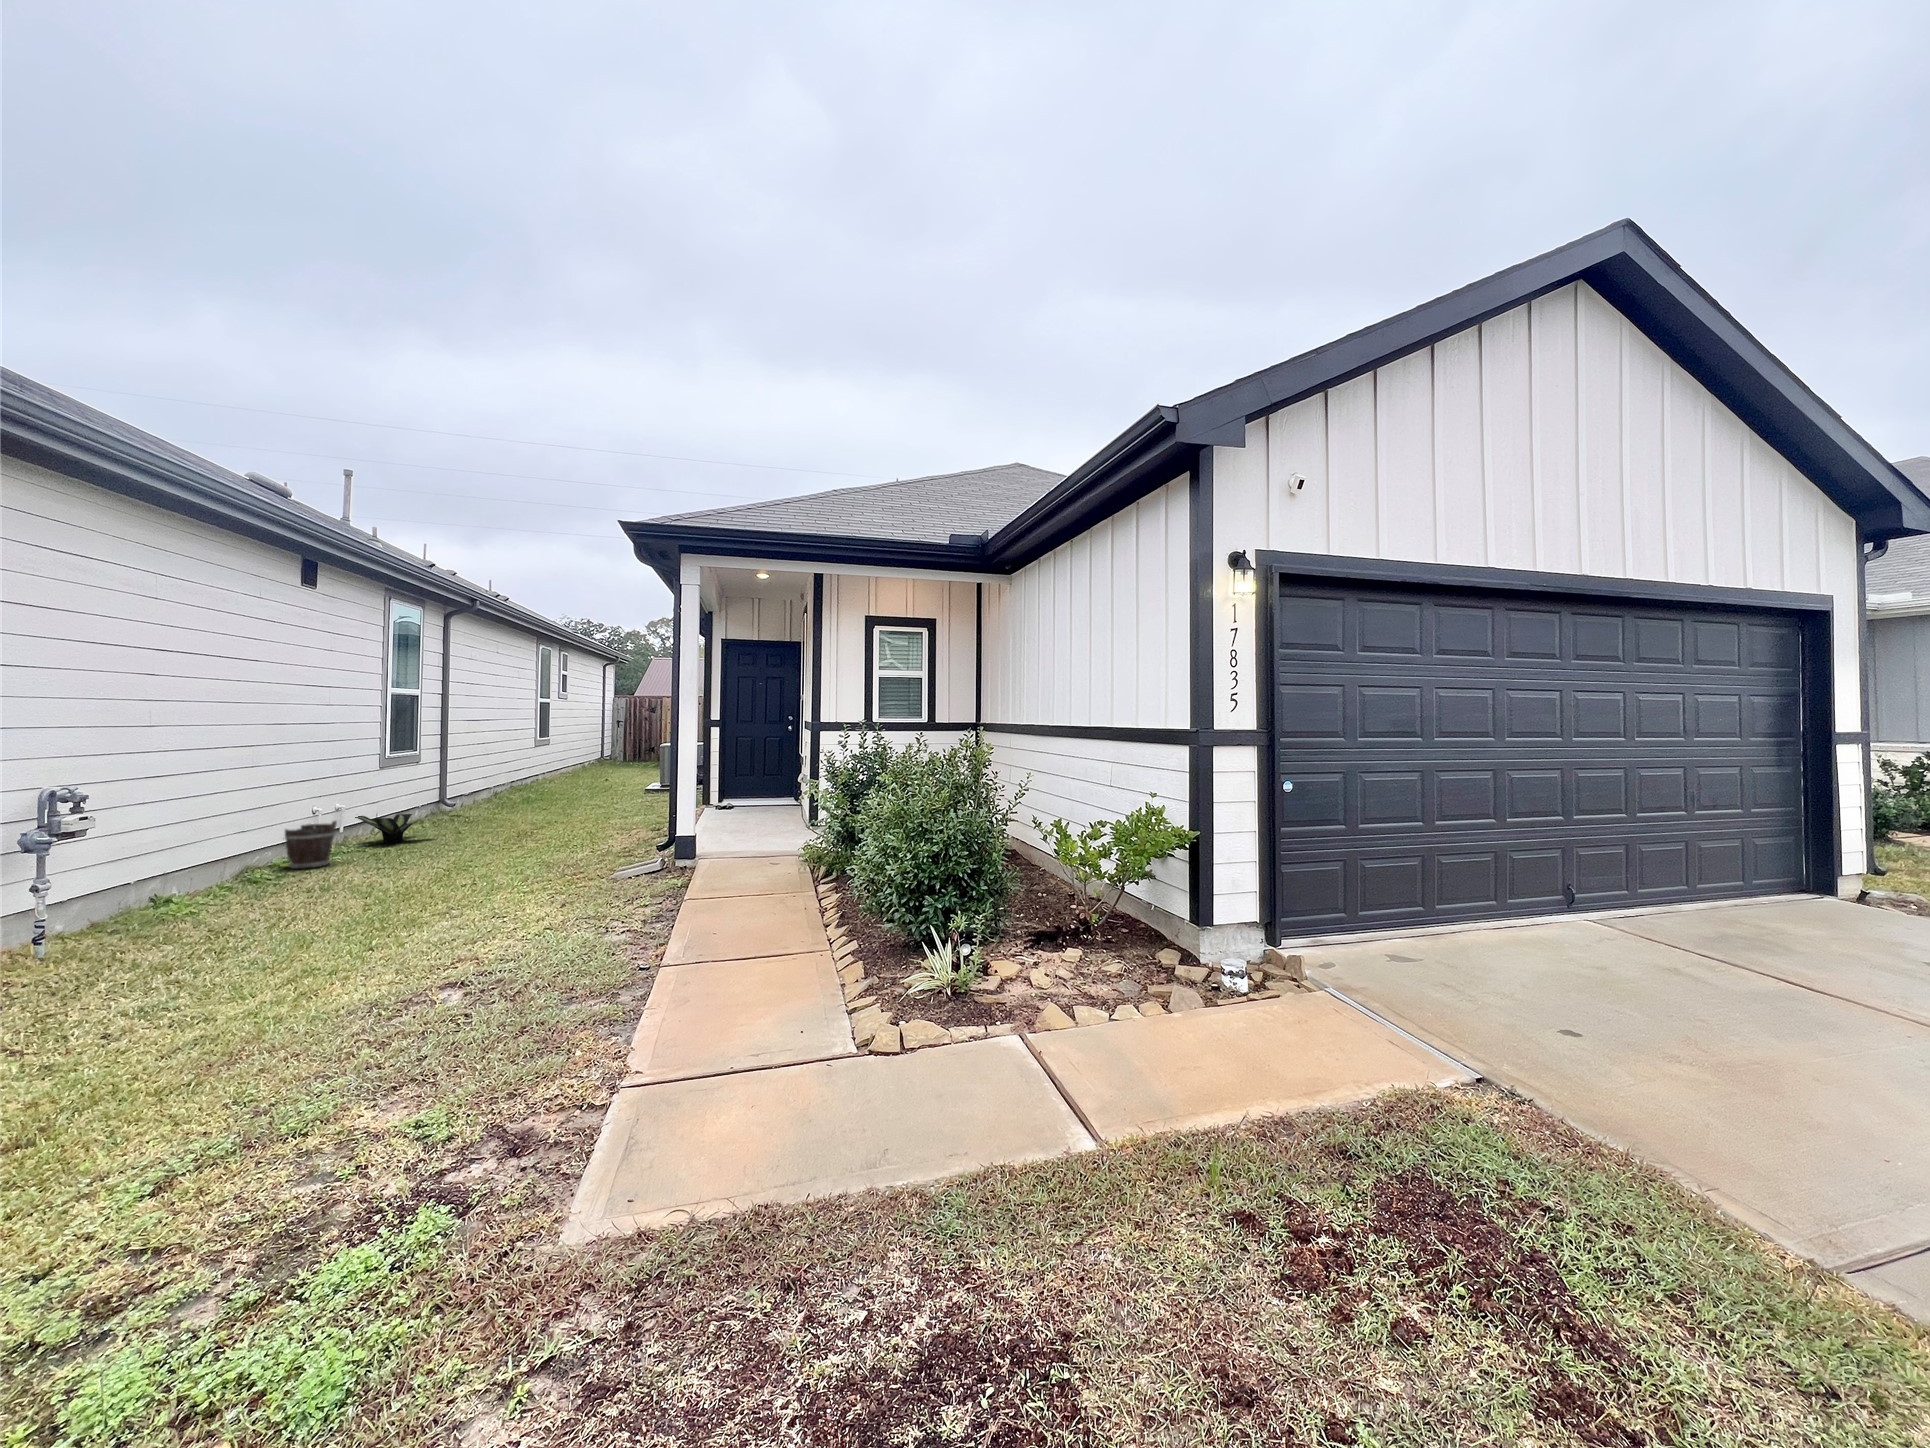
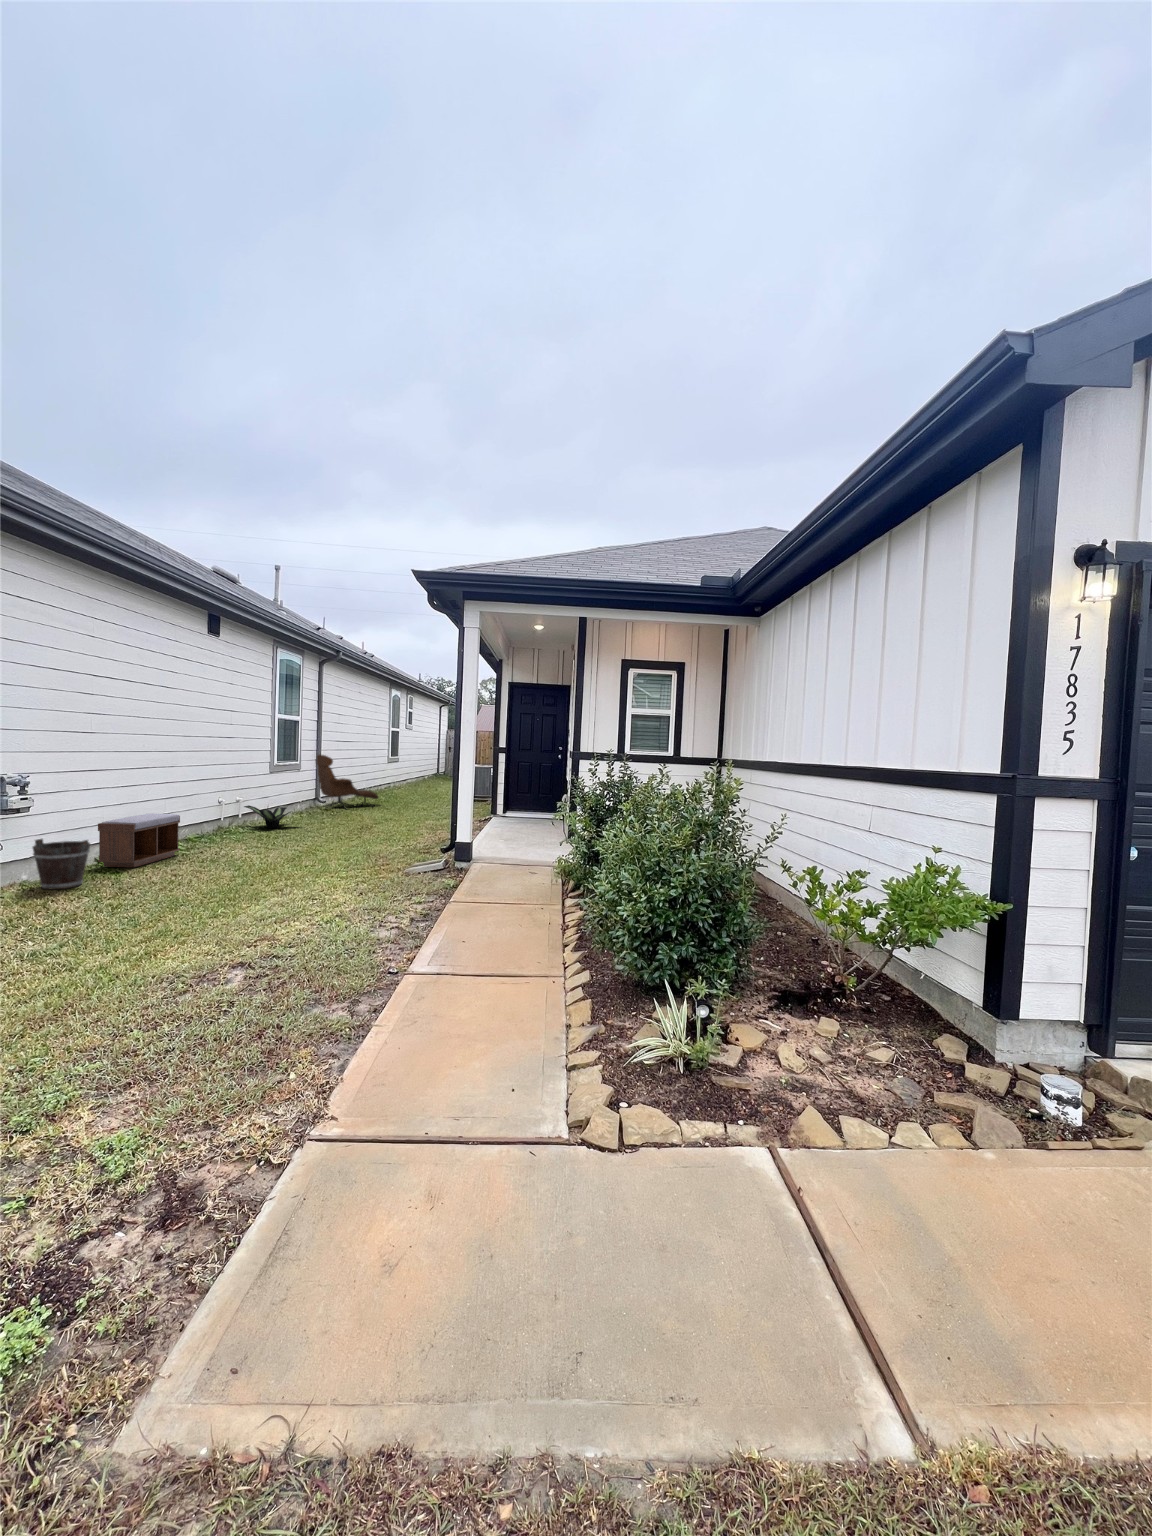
lounge chair: none [439,740,535,814] -> present [315,755,379,809]
bucket: present [283,821,337,869] -> present [33,839,90,890]
bench: none [165,829,280,905] -> present [98,813,180,868]

